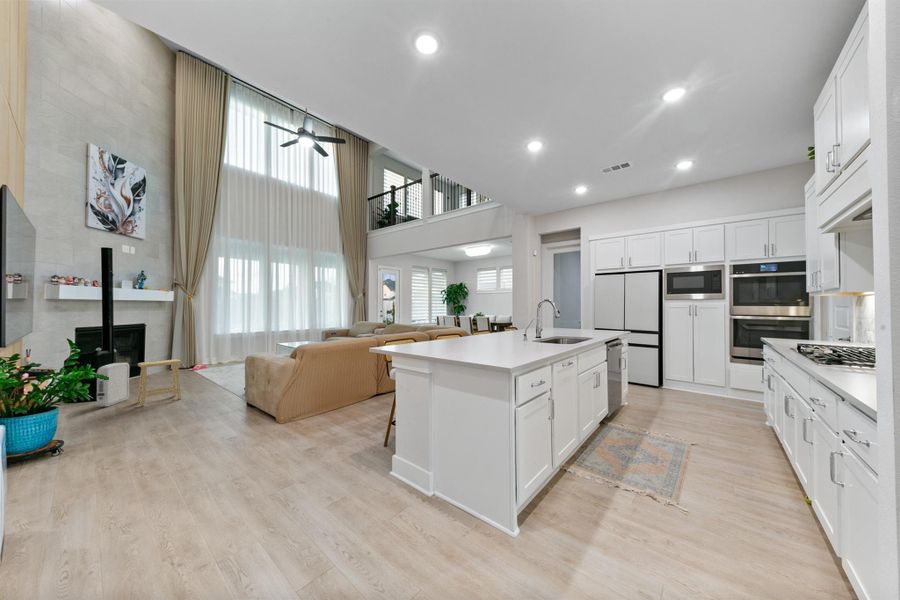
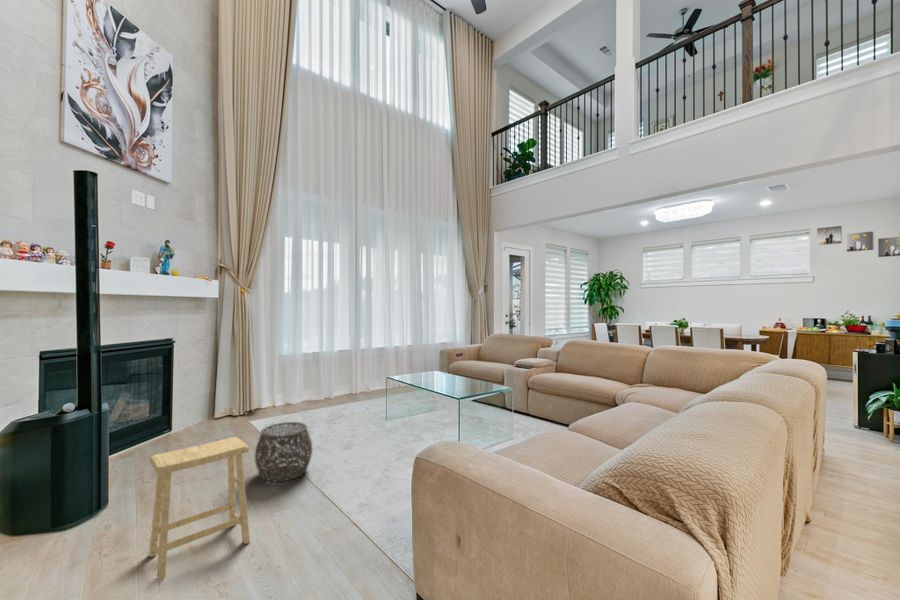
woven basket: none [189,361,220,386] -> present [255,422,312,482]
air purifier: present [97,363,129,407] -> none [50,447,133,576]

